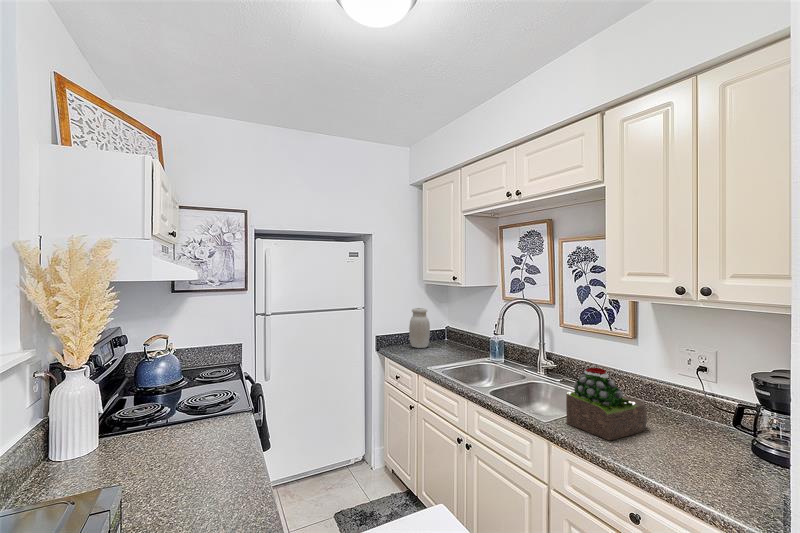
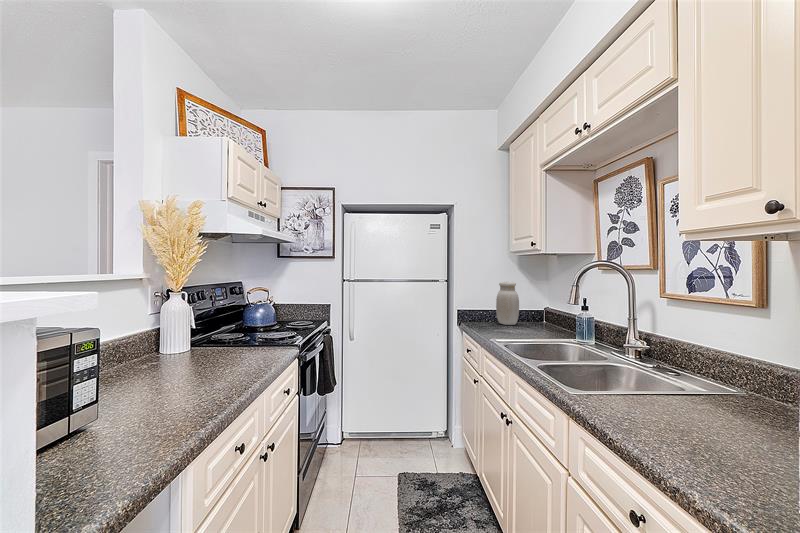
succulent plant: present [566,368,647,441] -> none [606,335,742,442]

